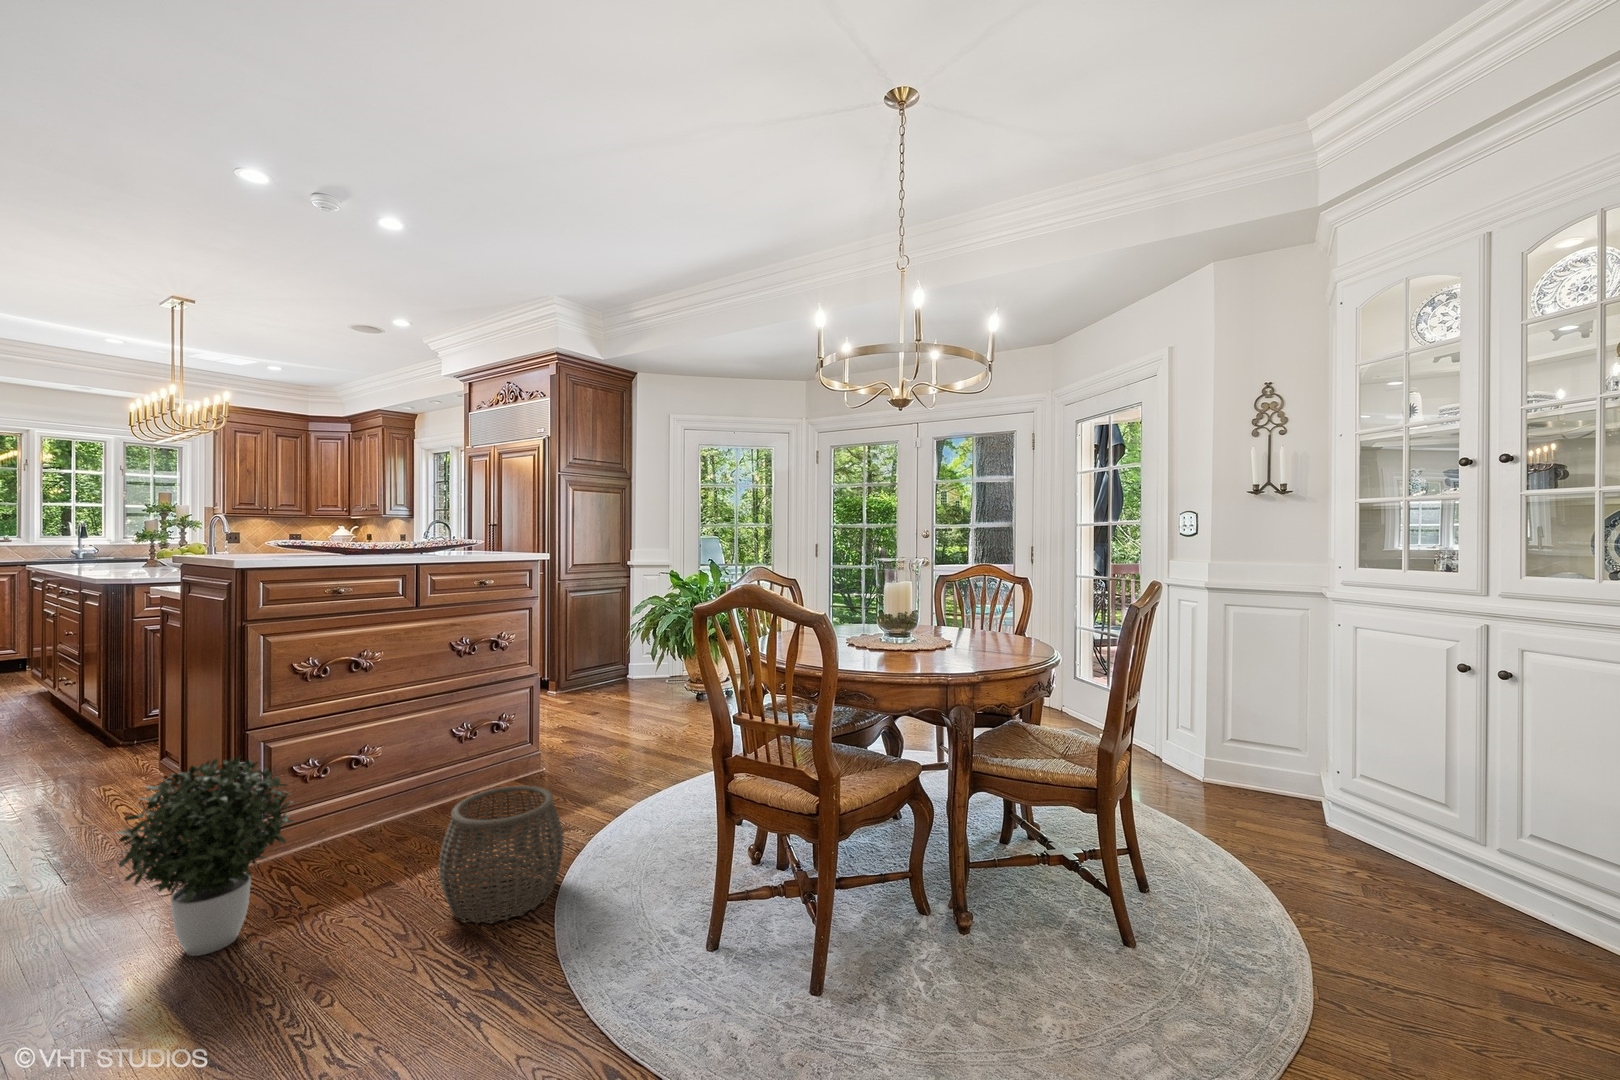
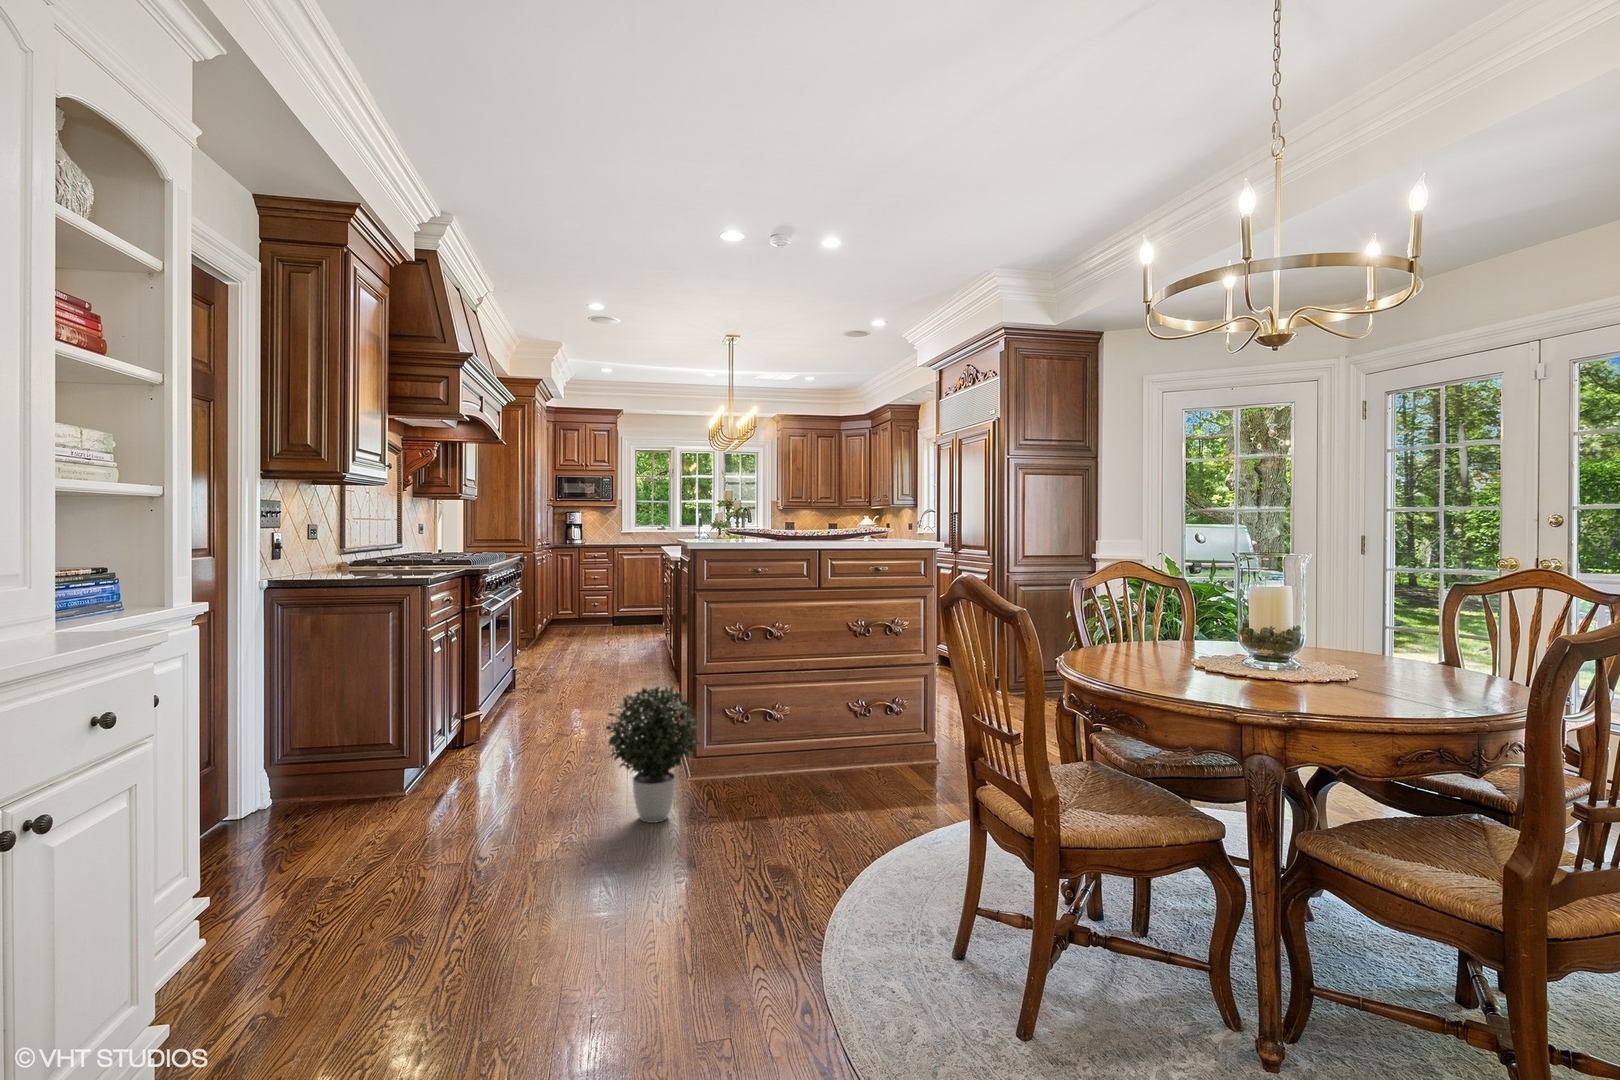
woven basket: present [438,786,564,924] -> none [774,755,879,872]

